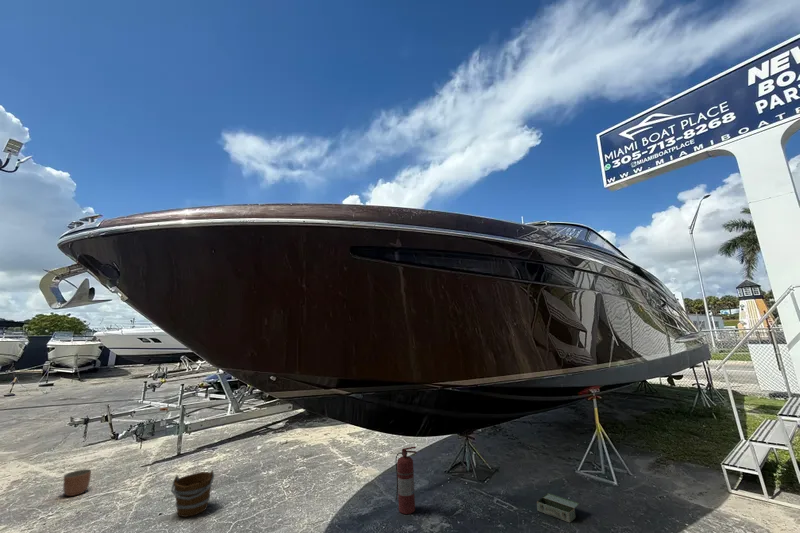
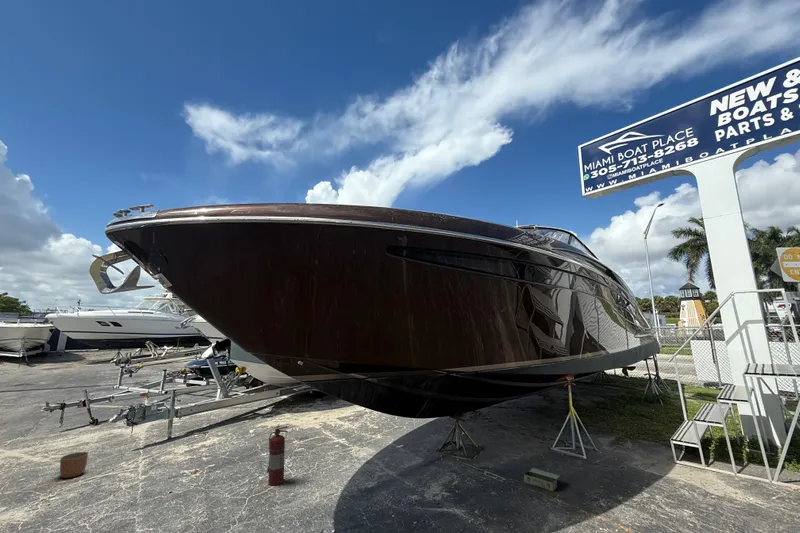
fire extinguisher: present [396,447,417,514] -> present [267,427,288,485]
bucket: present [171,471,214,517] -> none [183,451,224,494]

